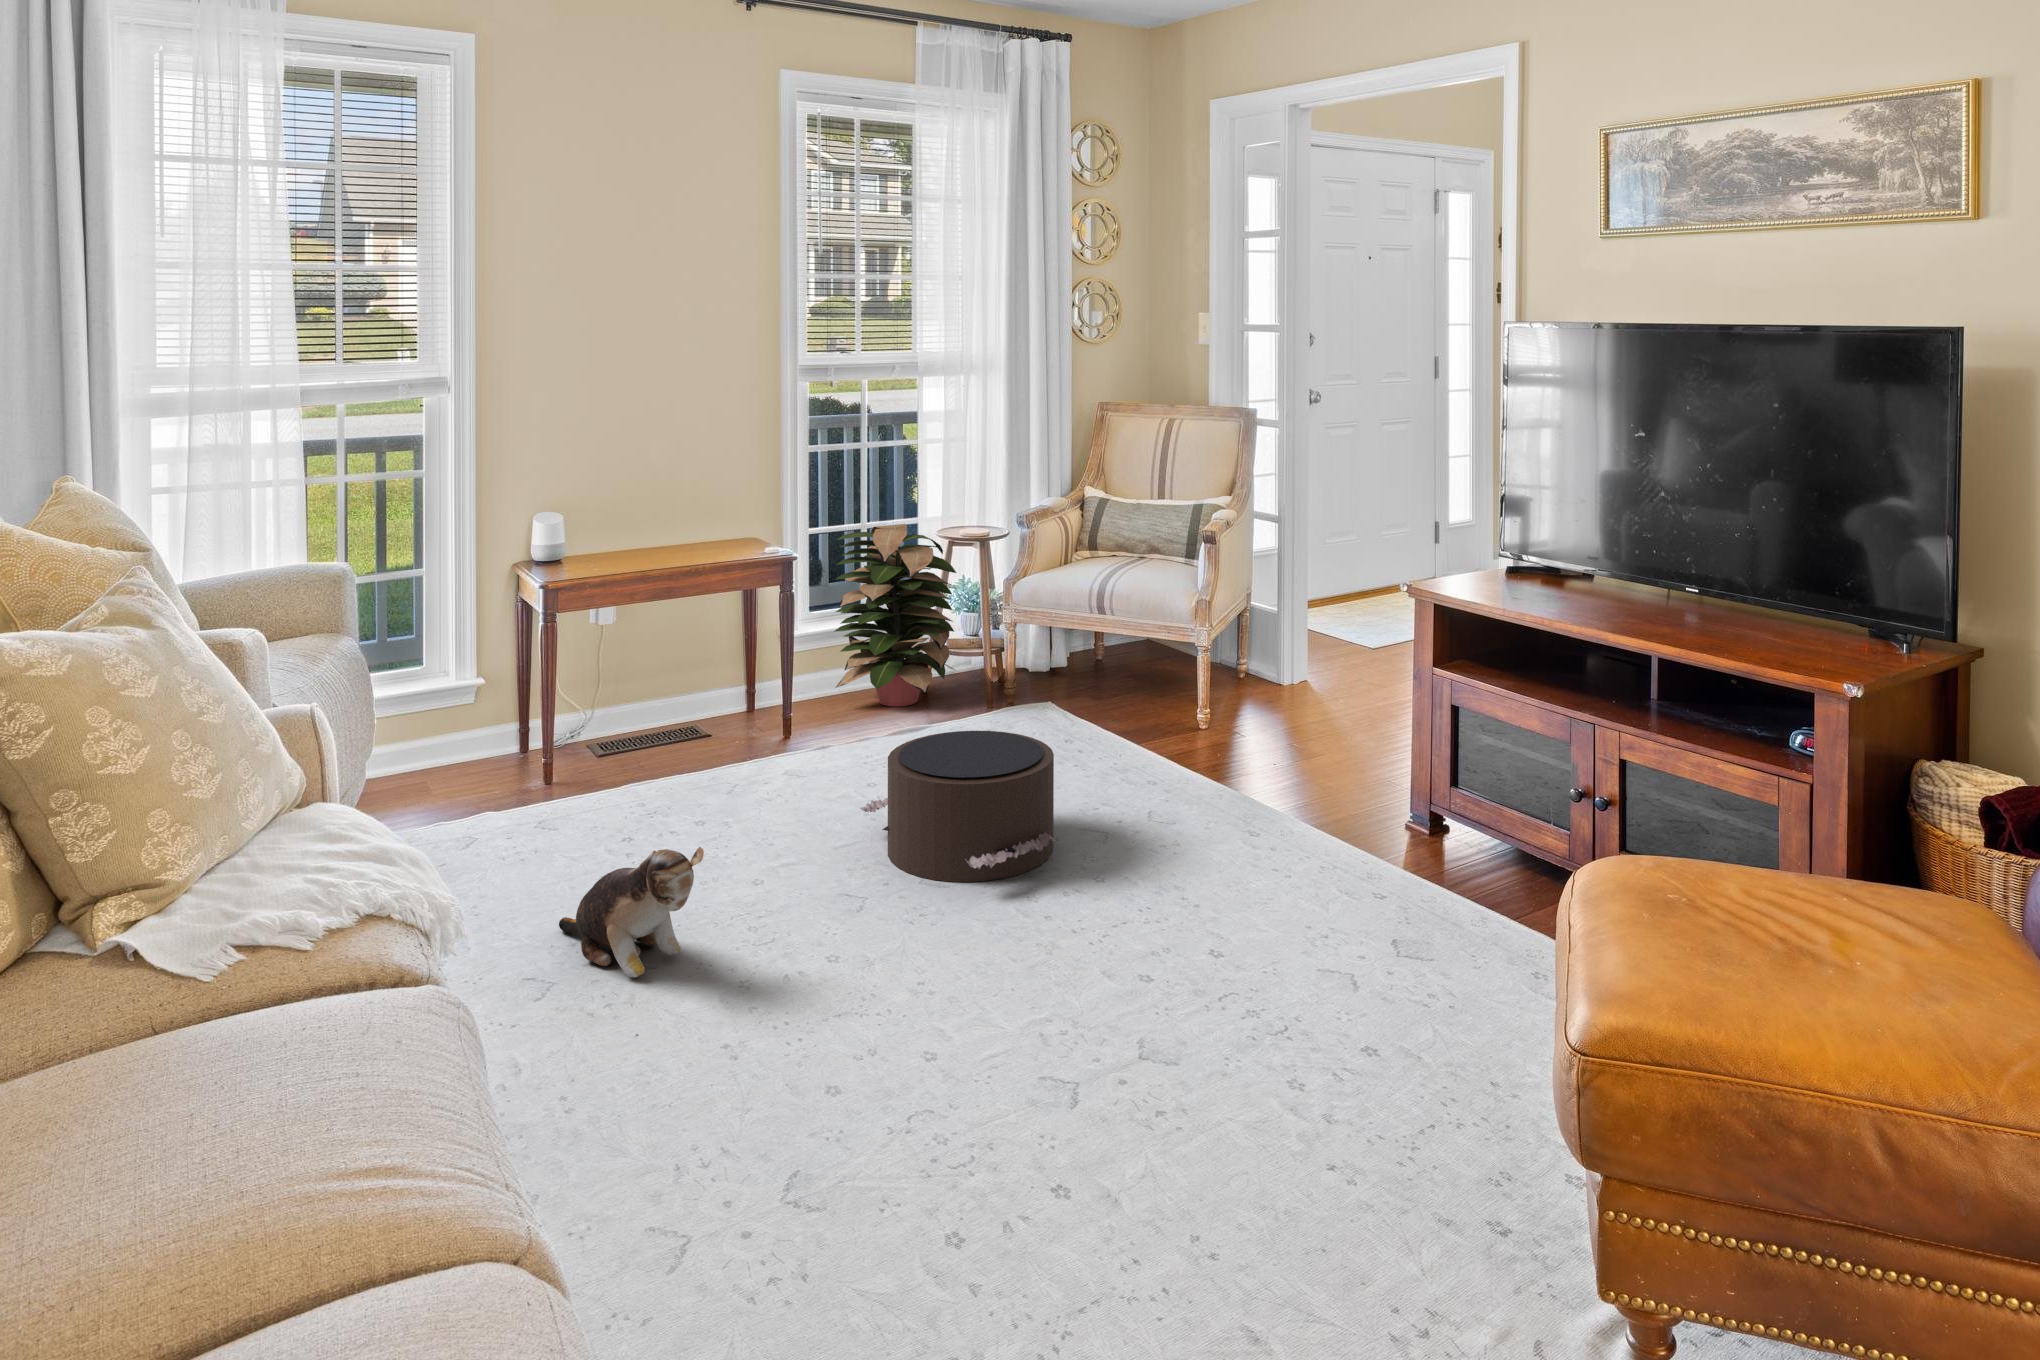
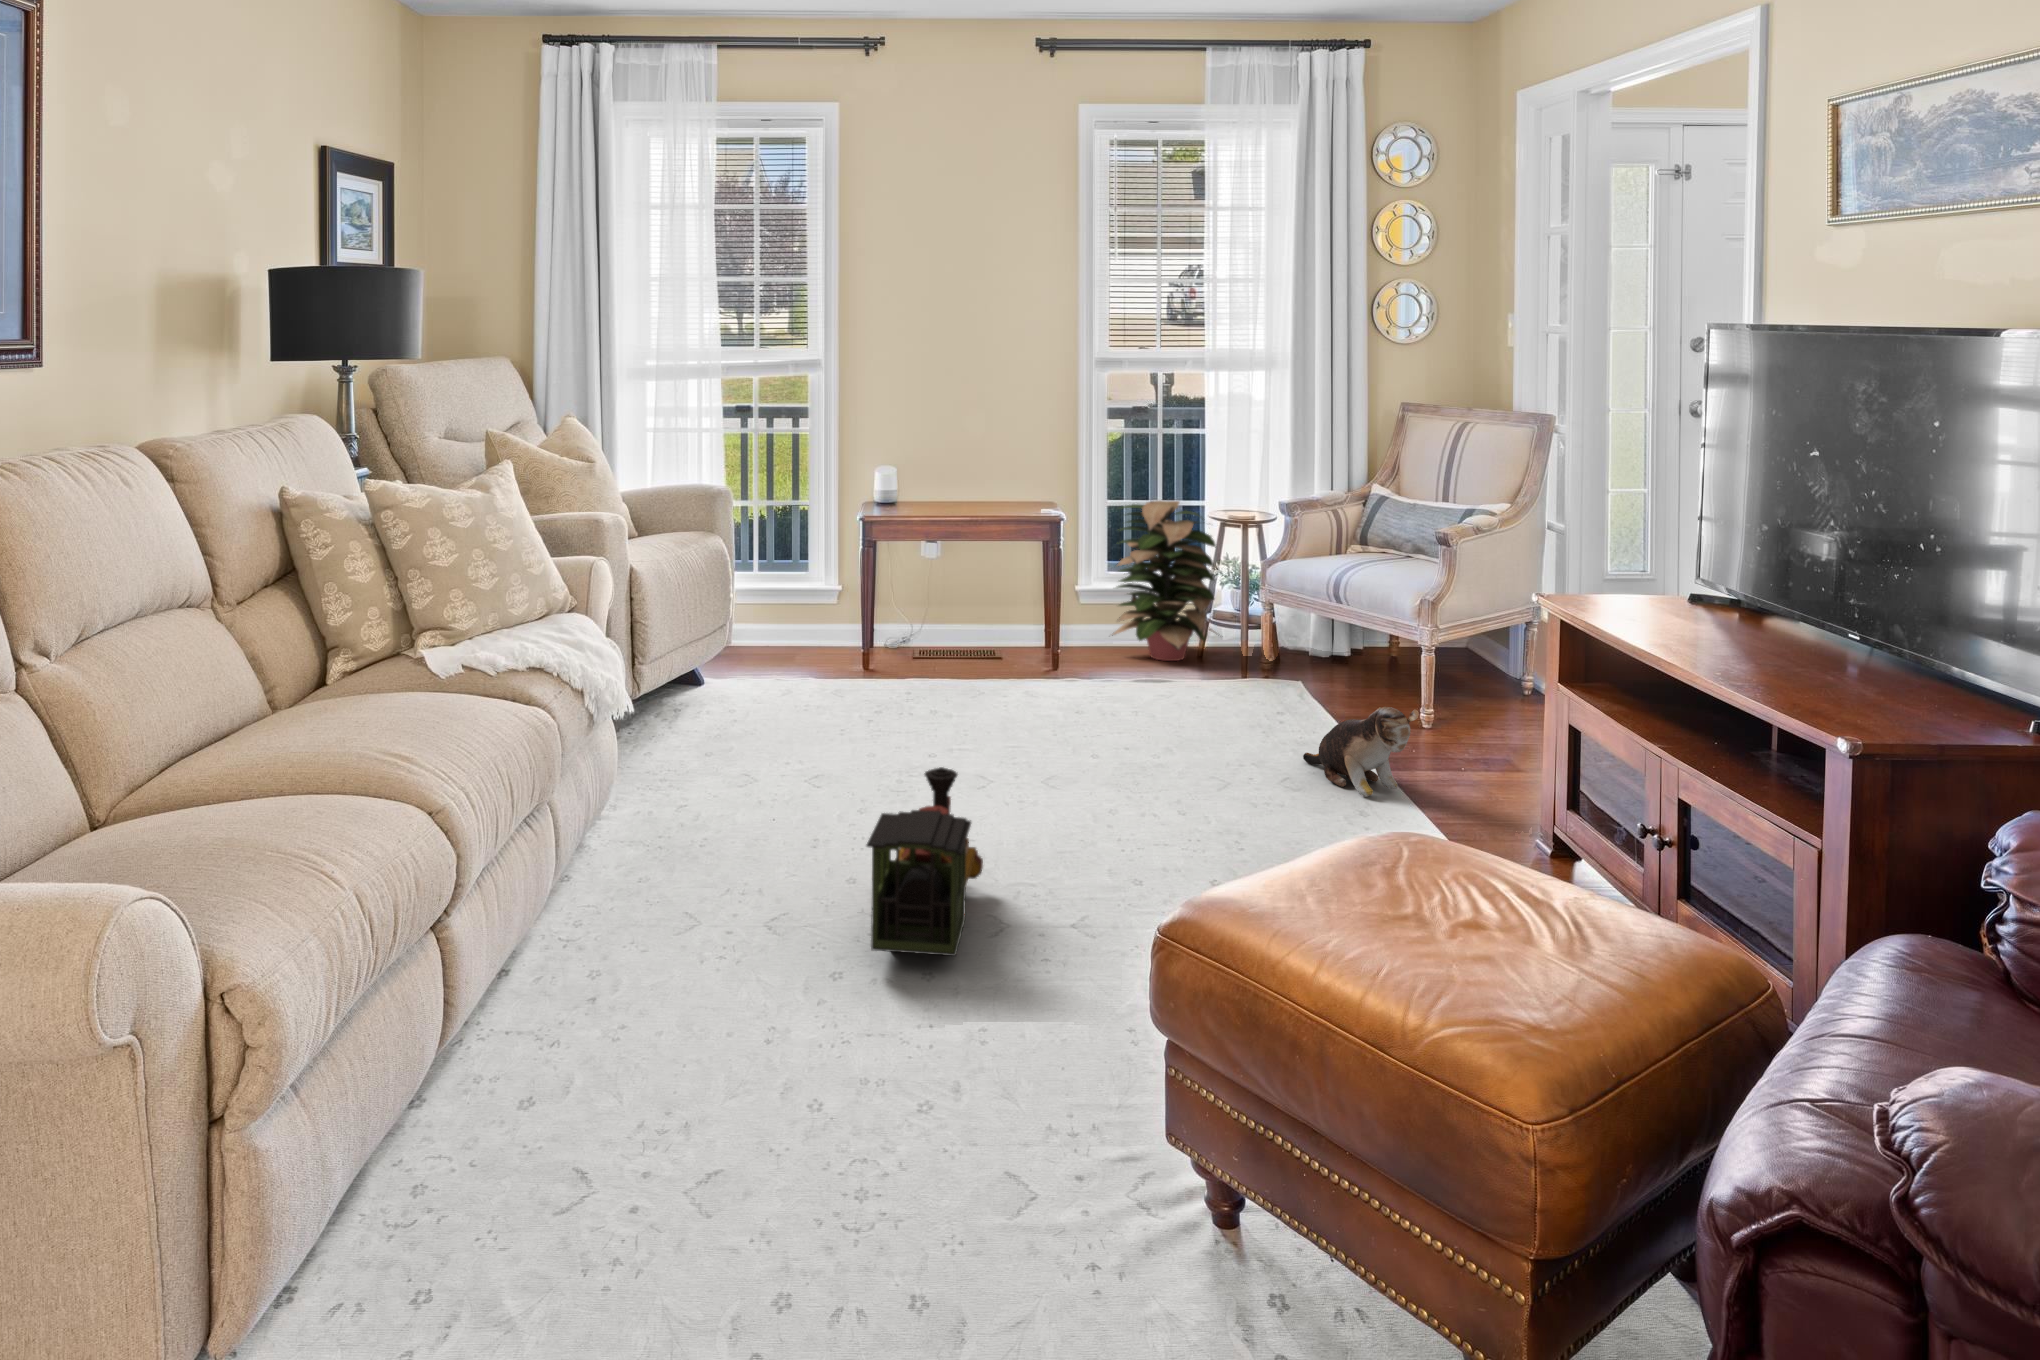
pouf: present [861,731,1058,882] -> none [1040,667,1189,788]
plush toy: present [559,847,704,978] -> present [1303,707,1419,797]
toy train: none [879,919,1079,1206] -> present [867,767,983,956]

